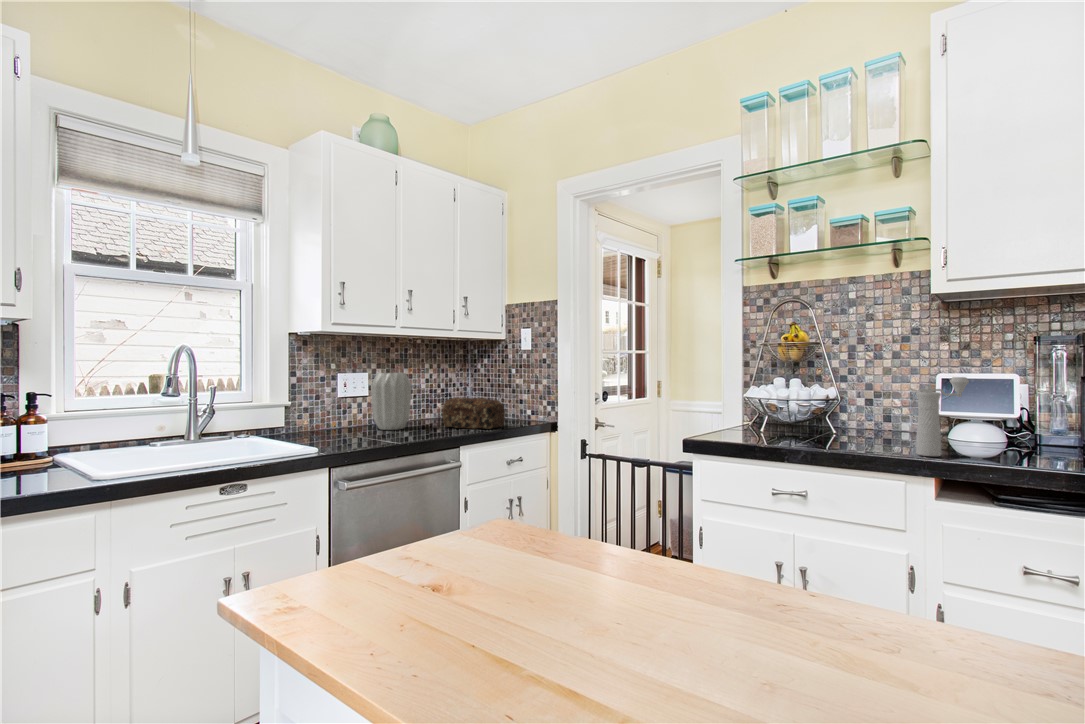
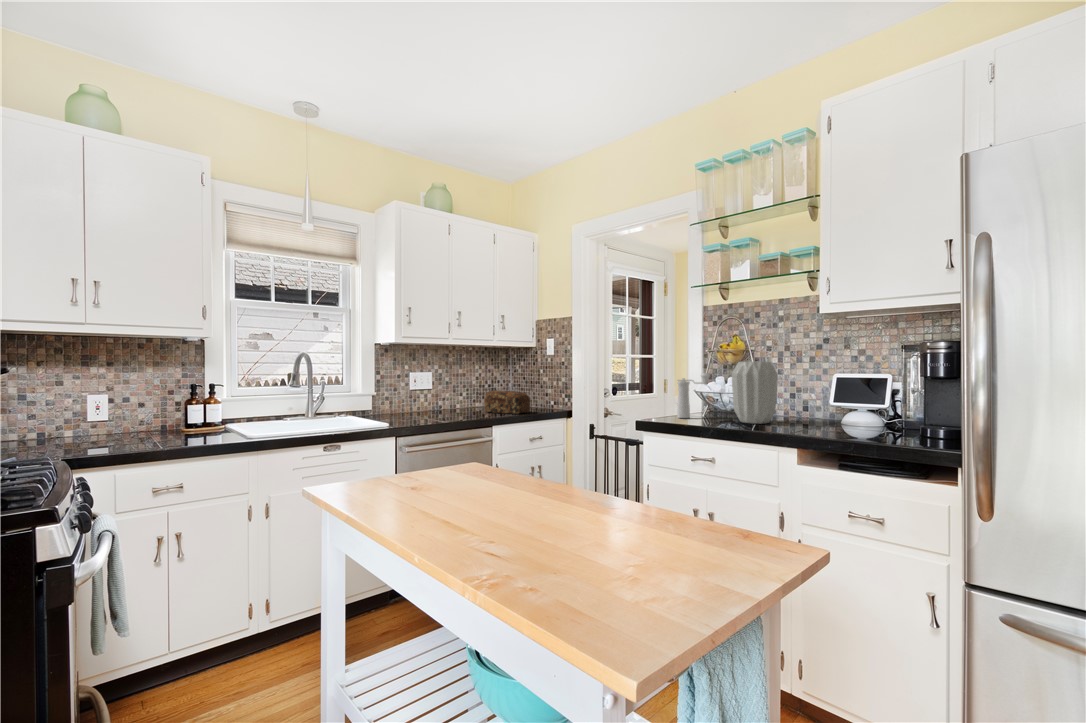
vase: present [371,373,411,430] -> present [732,362,778,424]
pepper mill: present [916,377,969,456] -> present [677,373,710,418]

